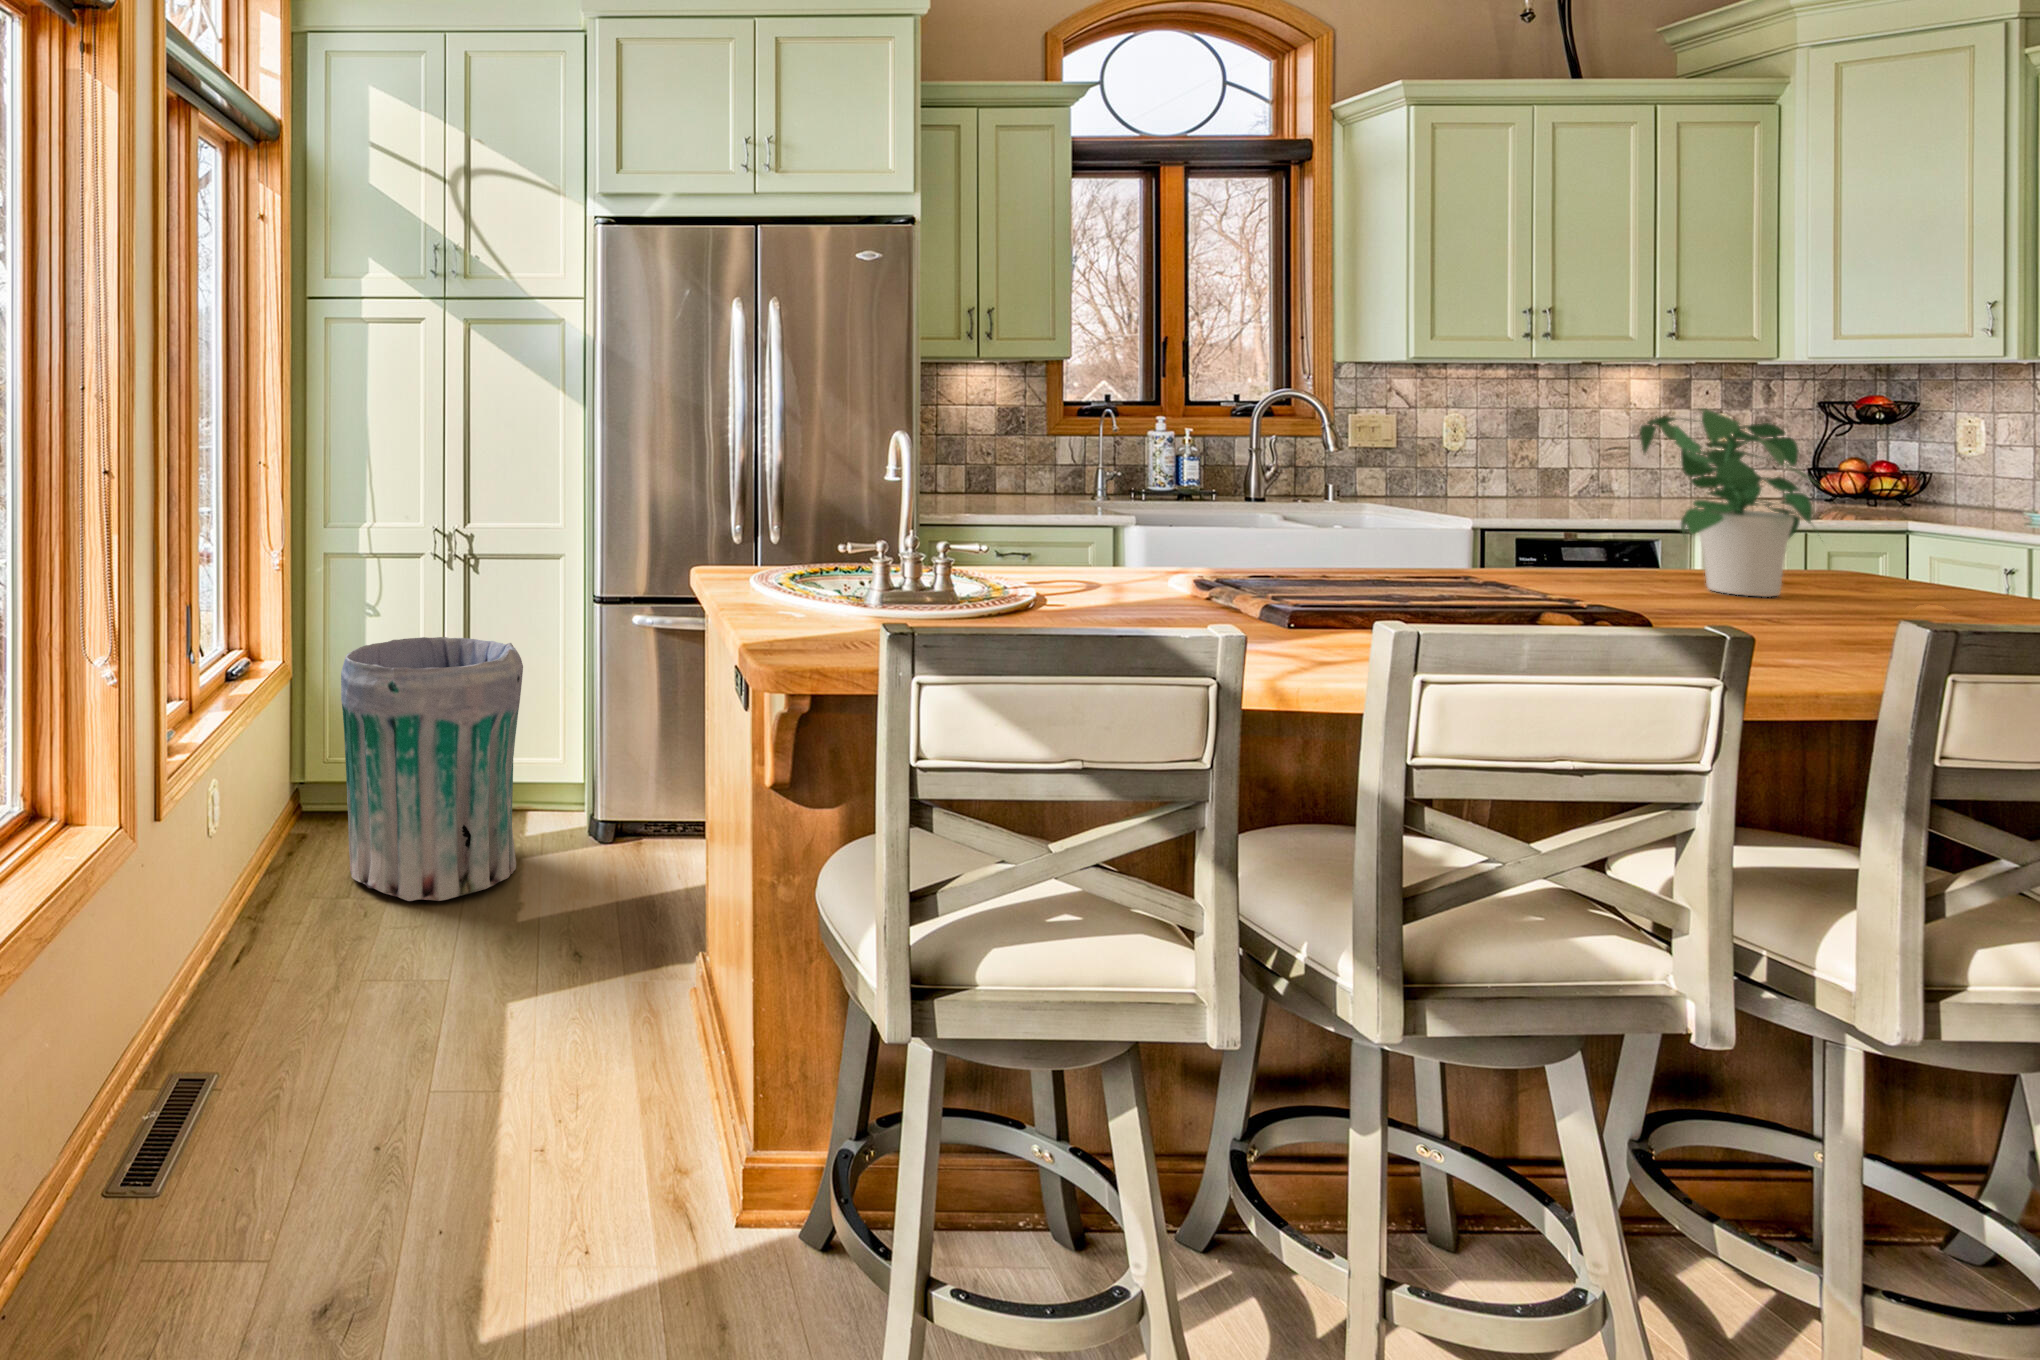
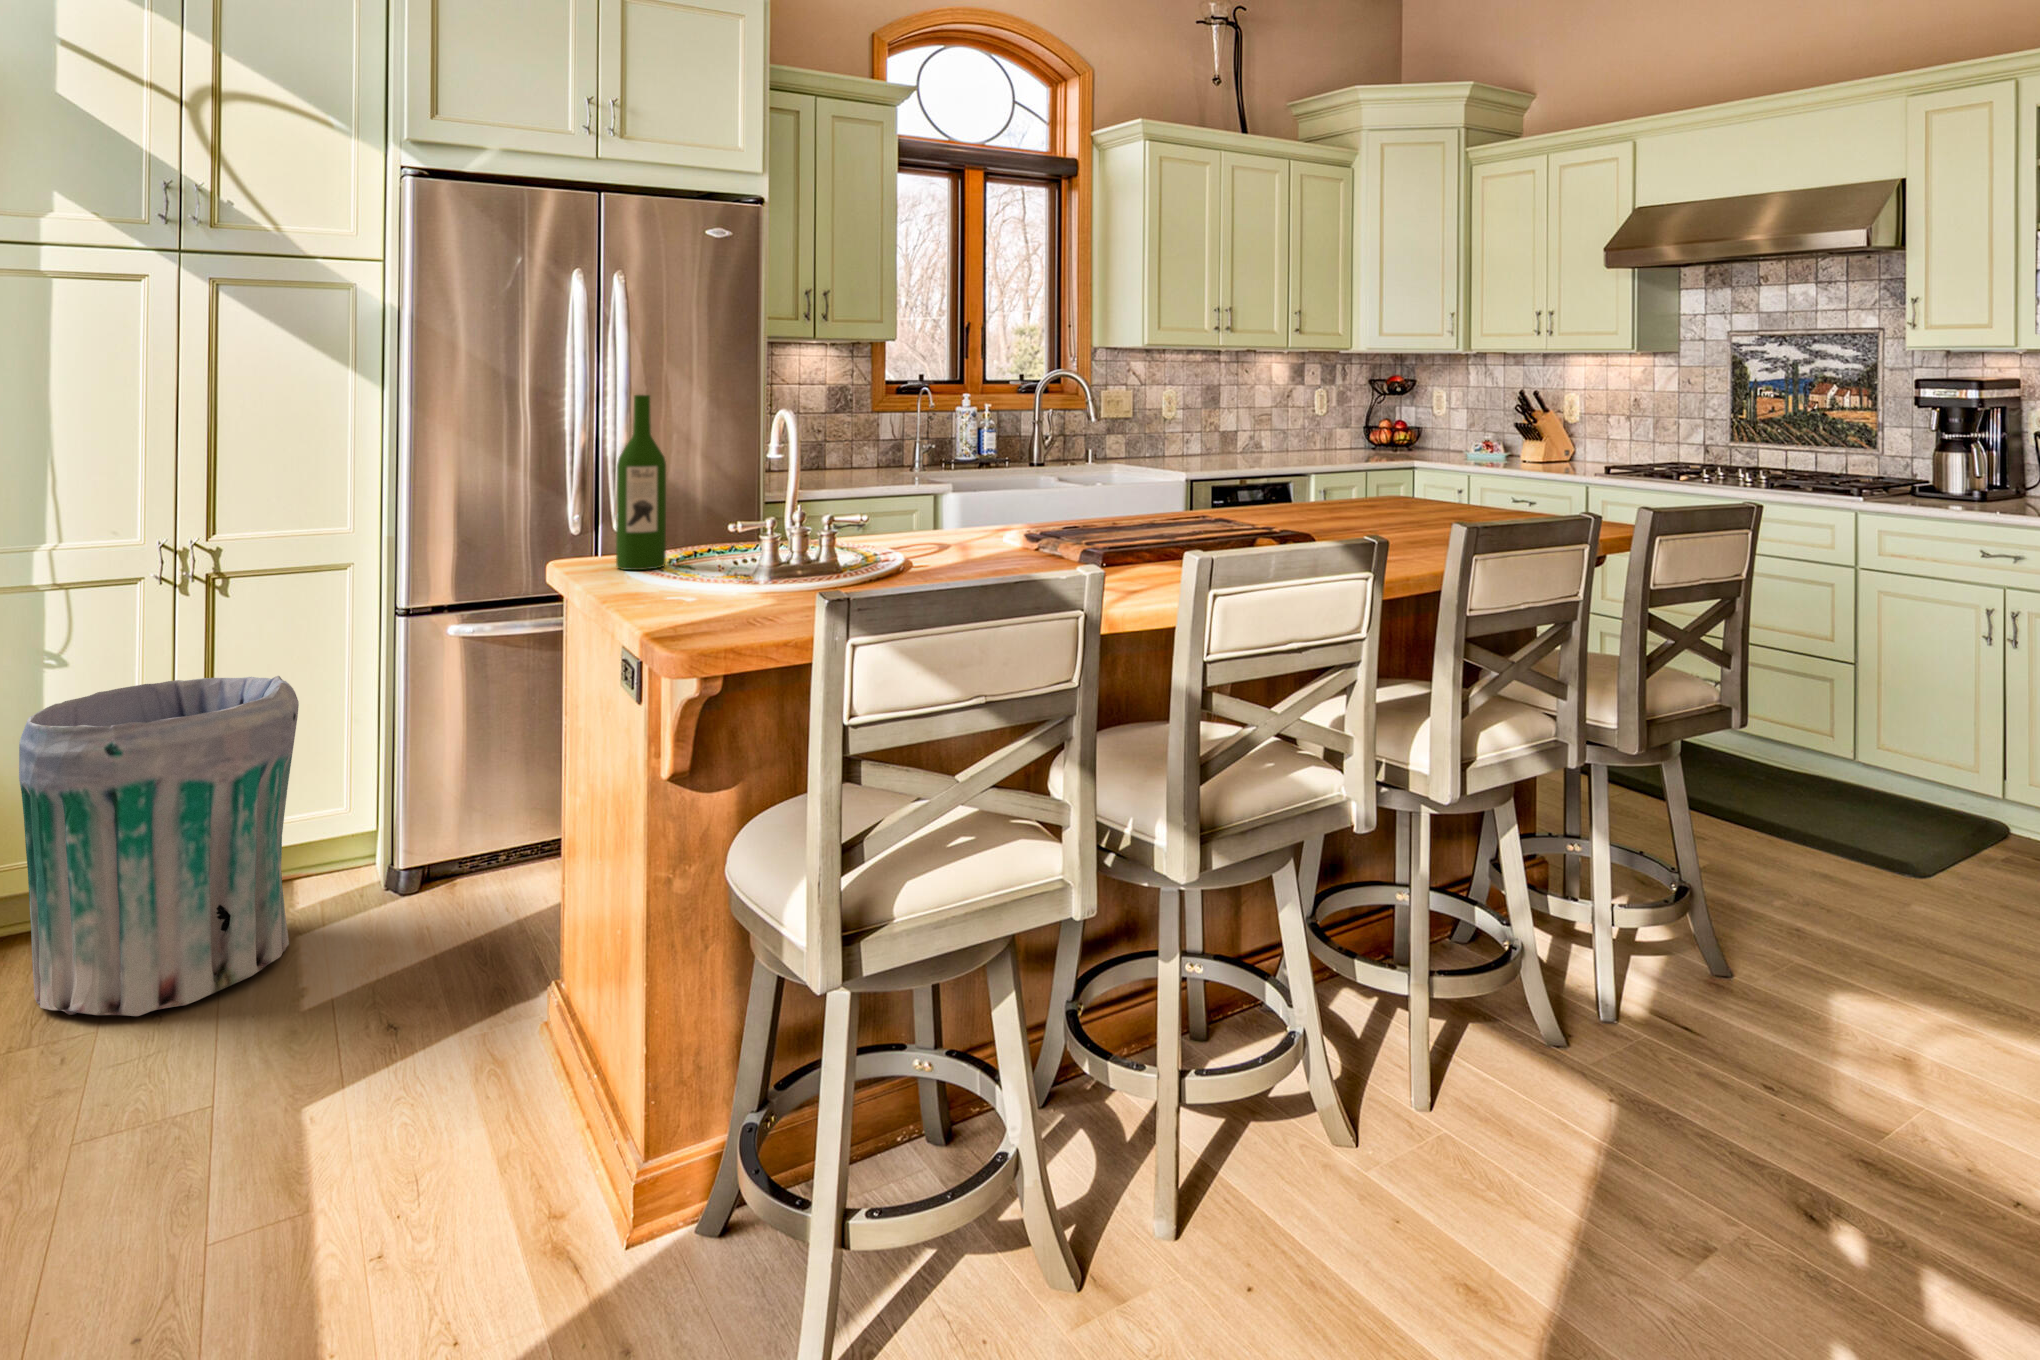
potted plant: present [1640,408,1816,597] -> none [1312,380,1413,517]
wine bottle: none [750,415,796,583] -> present [616,395,666,570]

